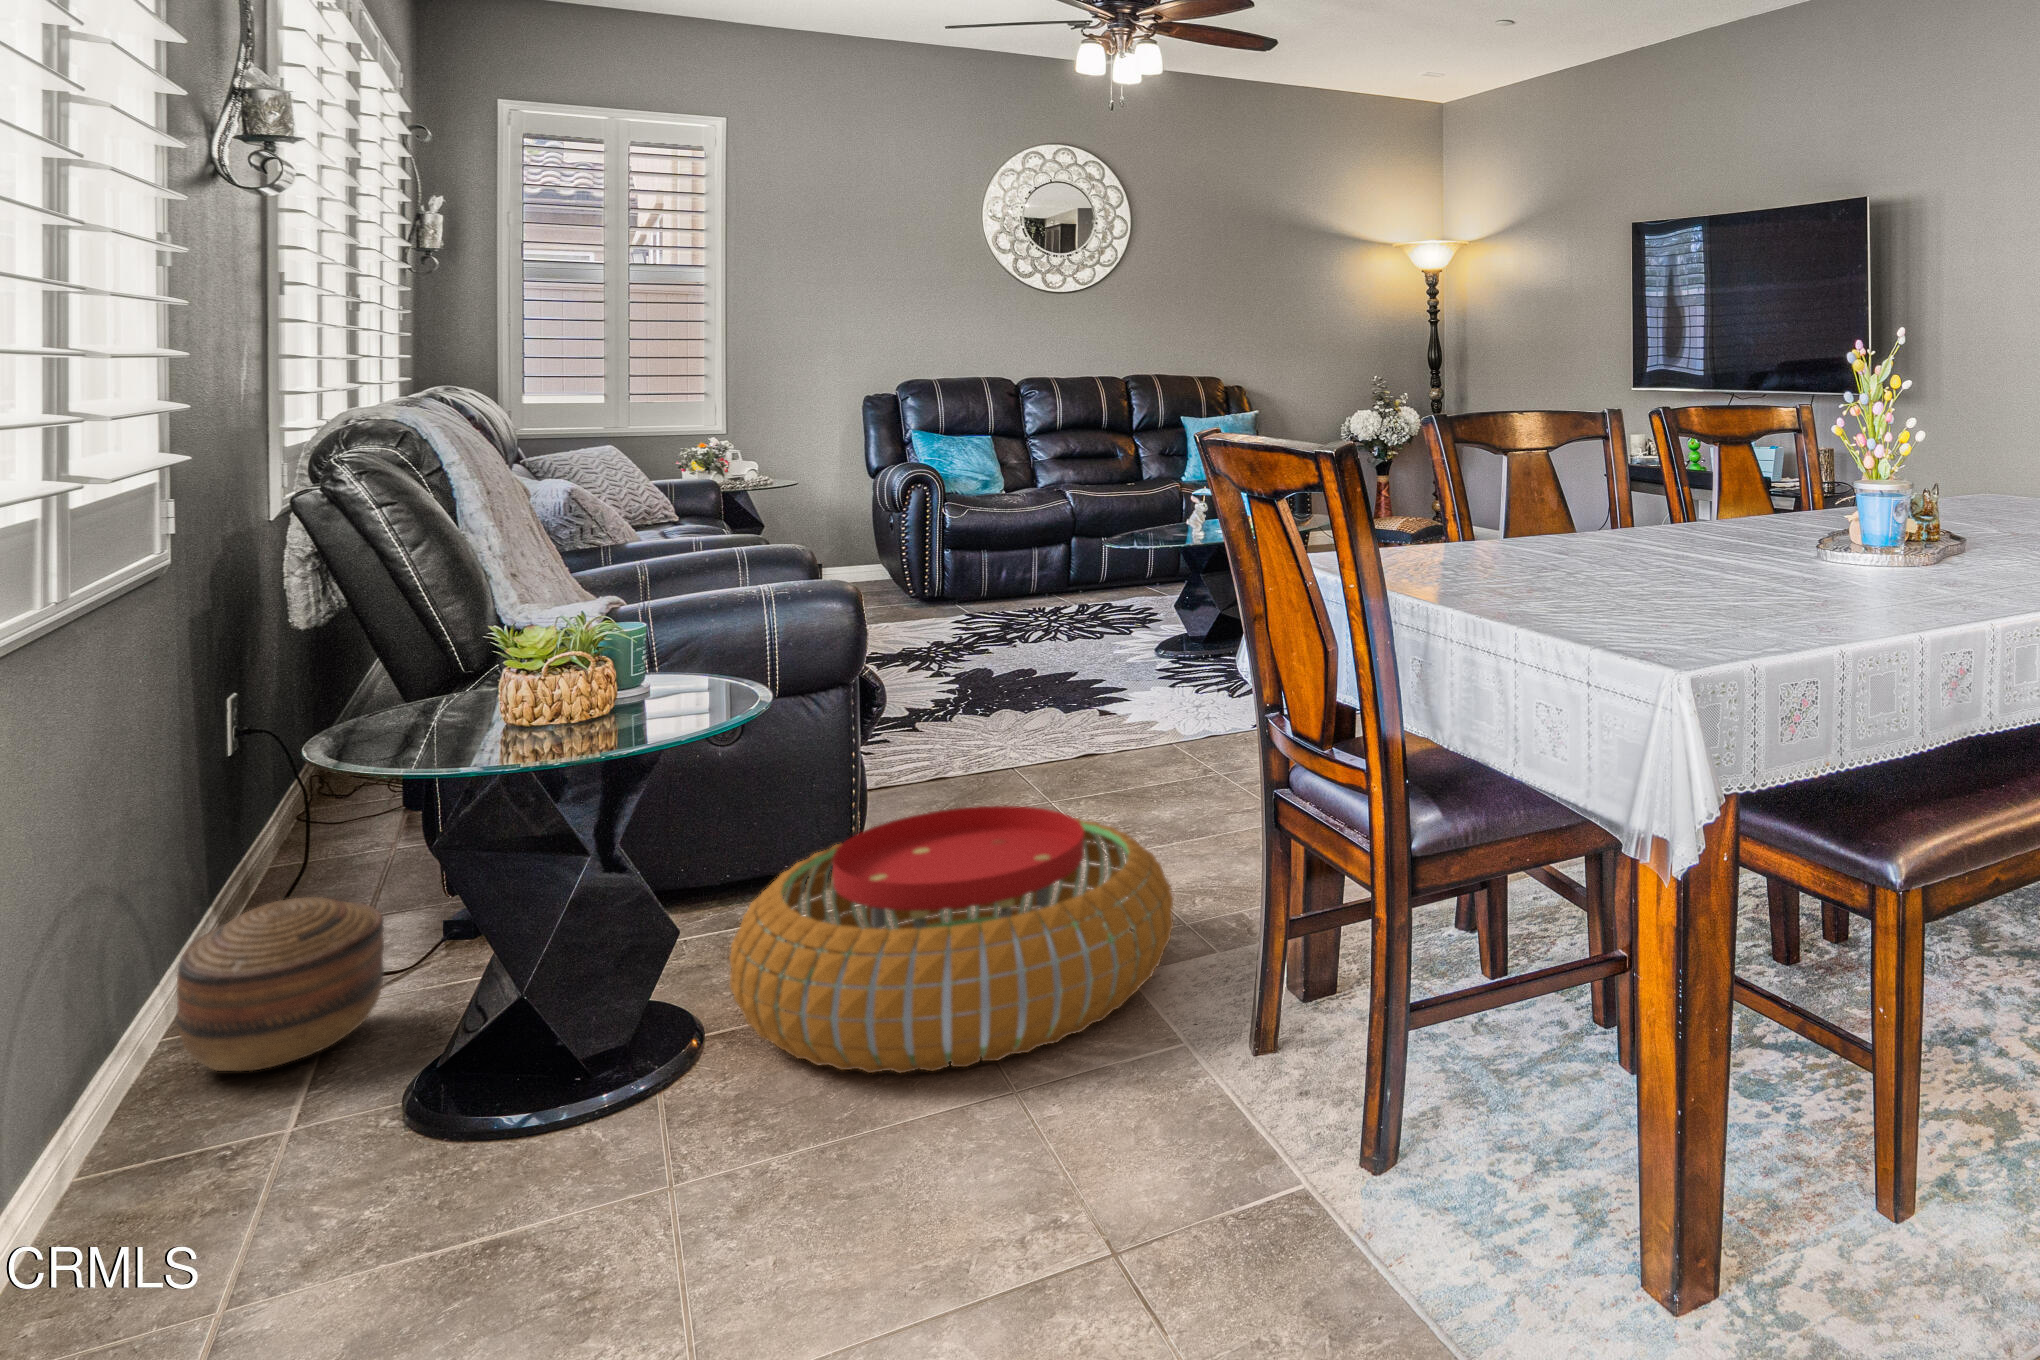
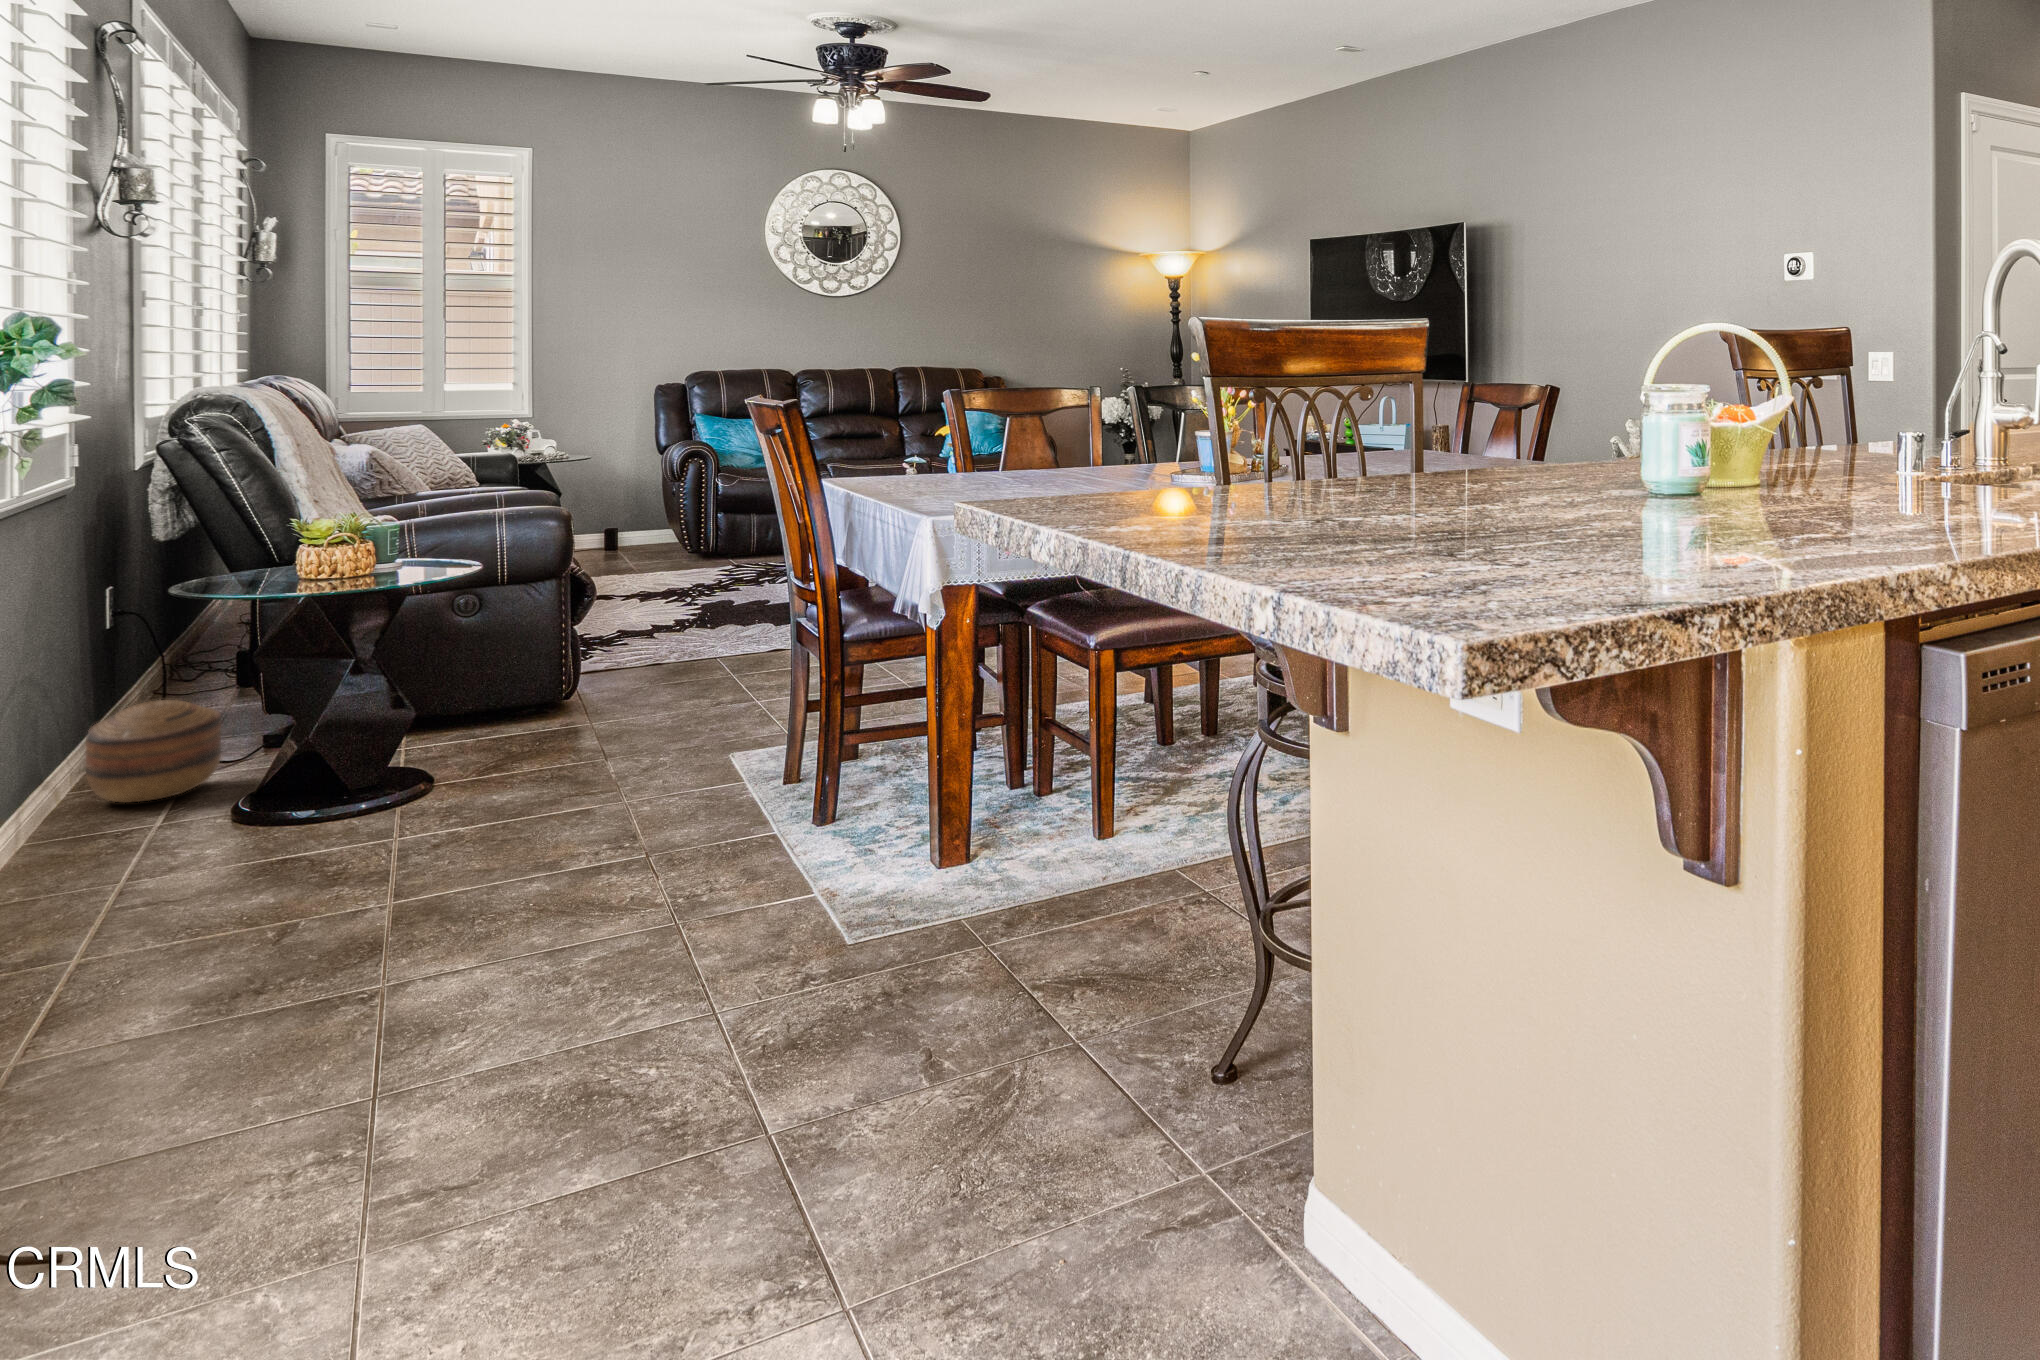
pouf: present [729,806,1173,1073] -> none [450,653,762,797]

